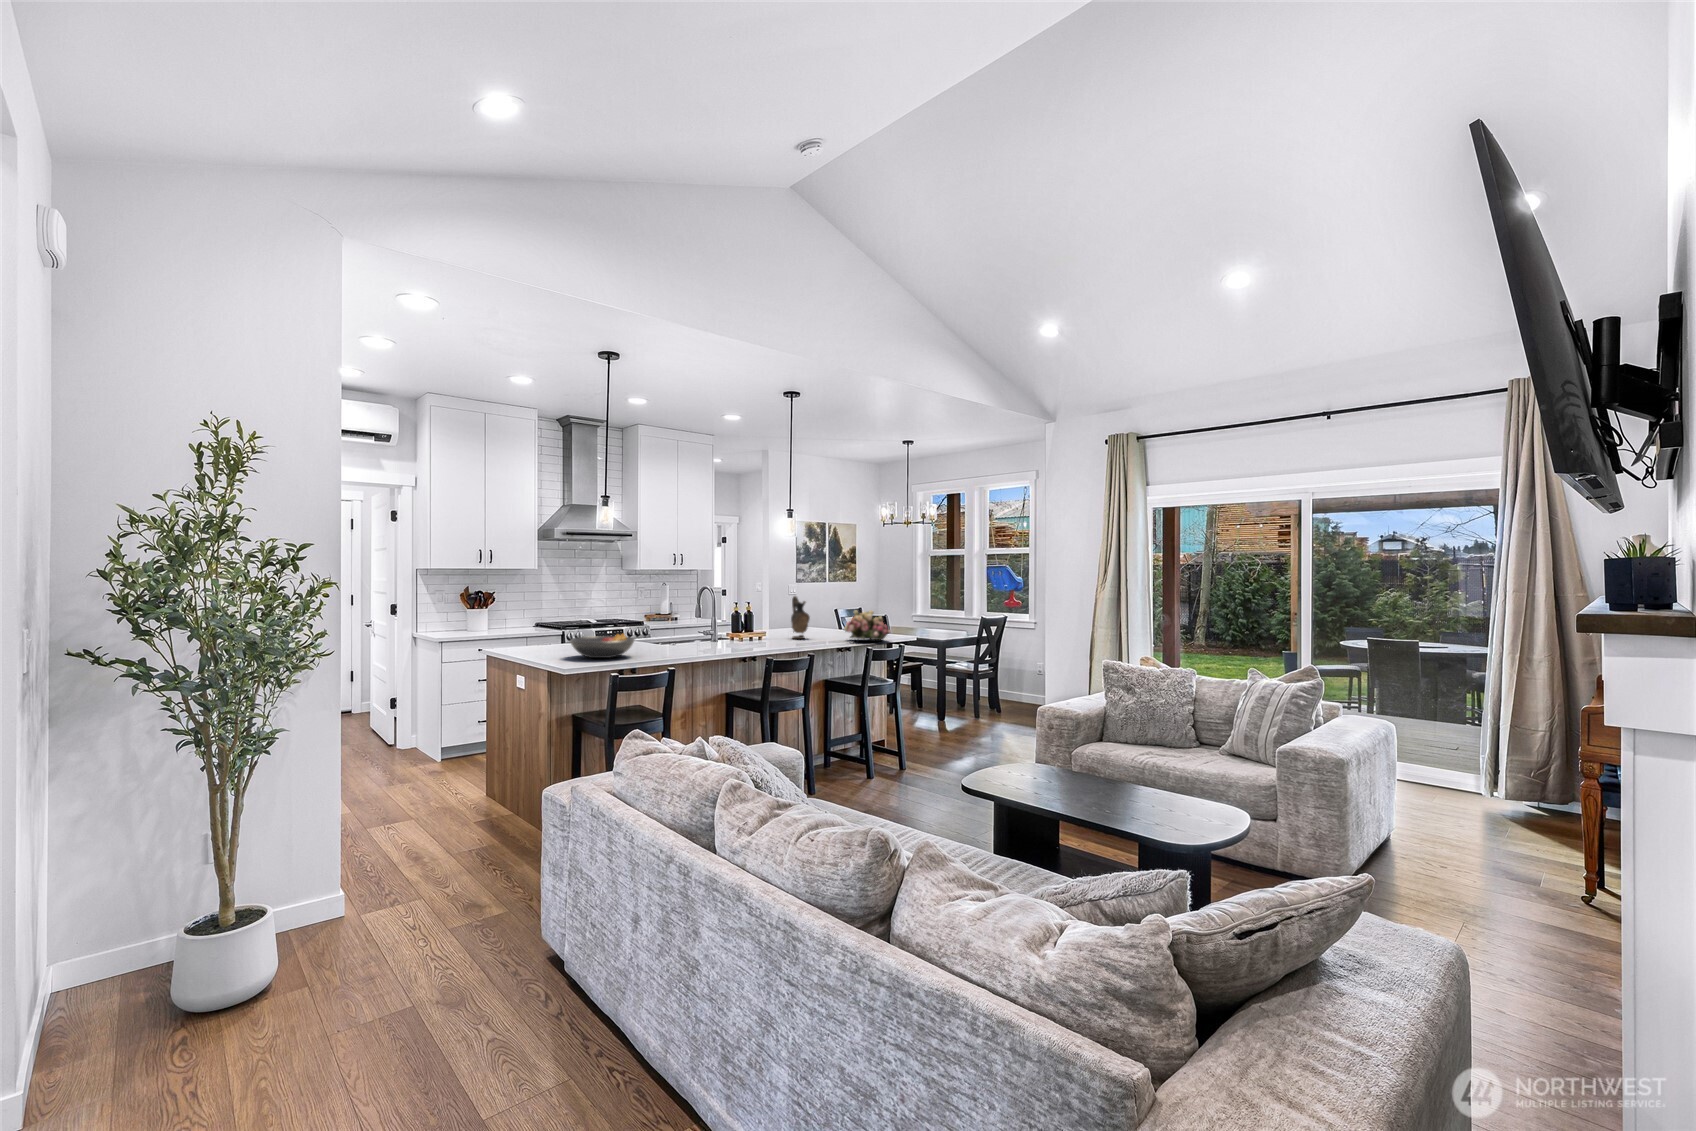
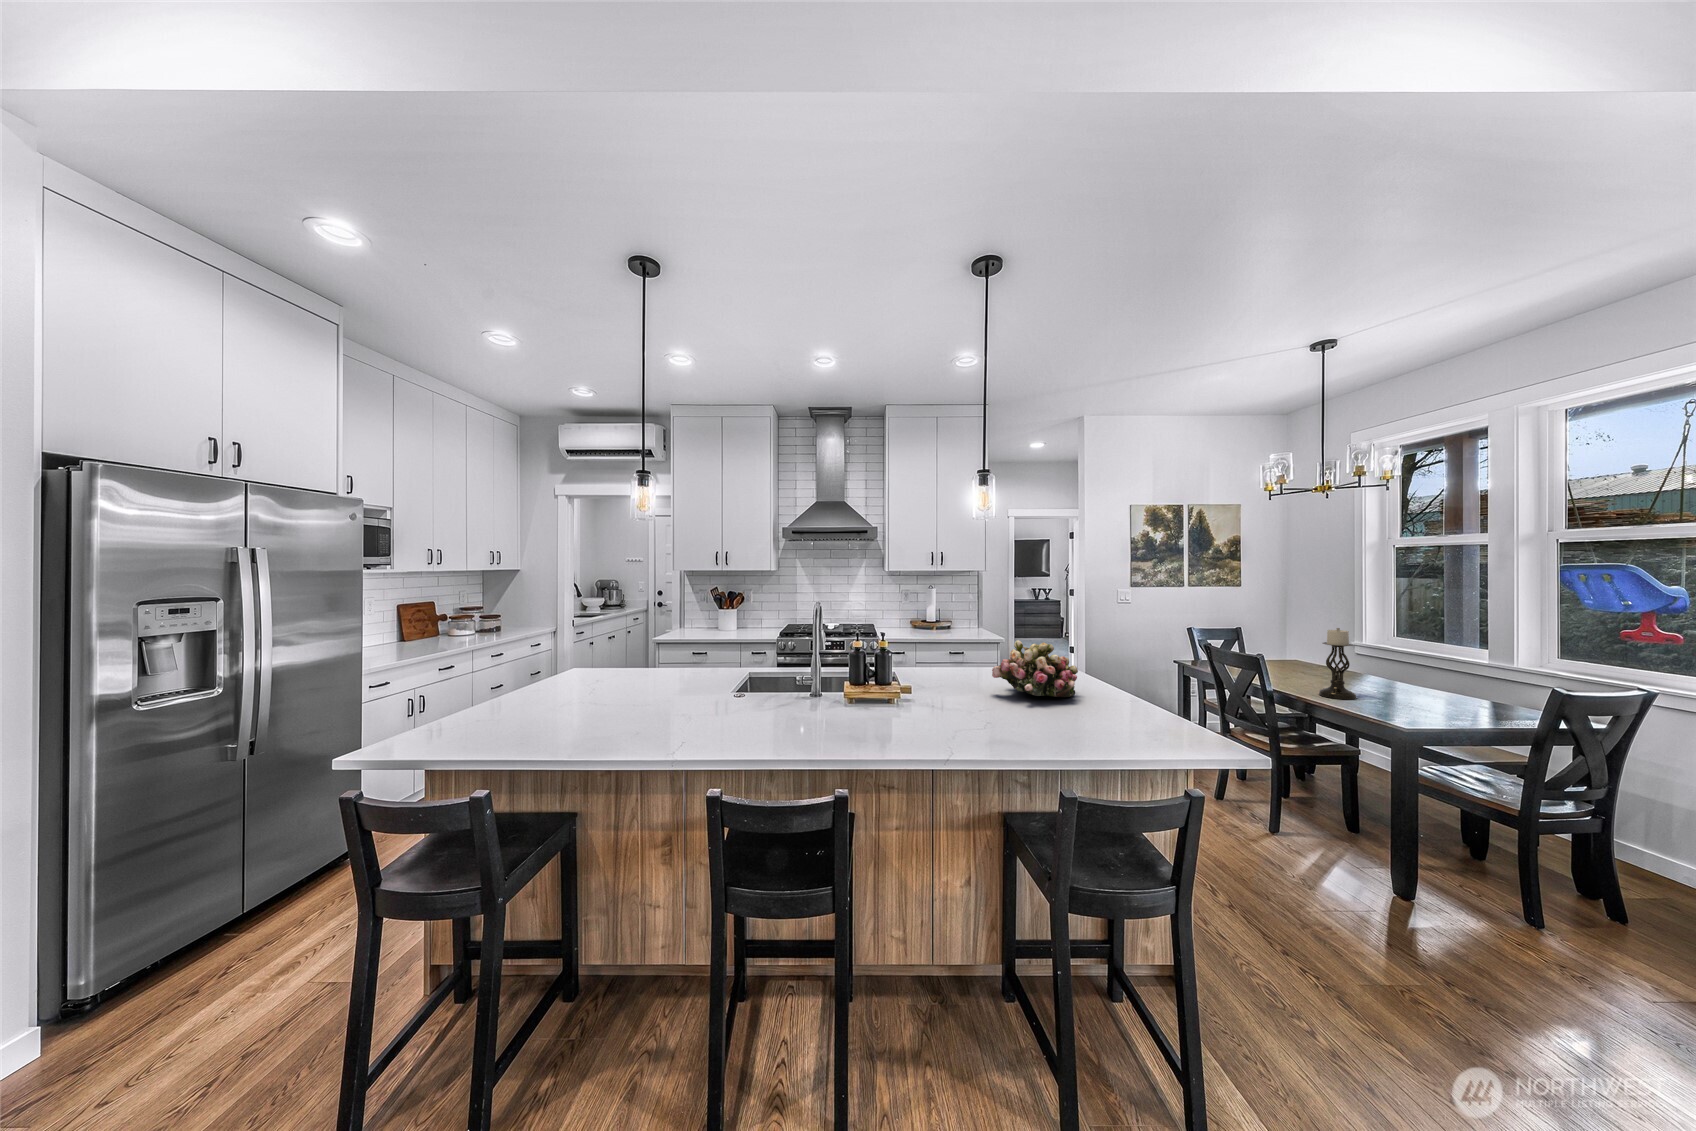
ceramic pitcher: present [791,596,810,639] -> none [944,611,970,676]
candle holder: none [937,603,954,642] -> present [1319,628,1356,700]
fruit bowl: present [570,633,635,658] -> none [567,653,651,684]

